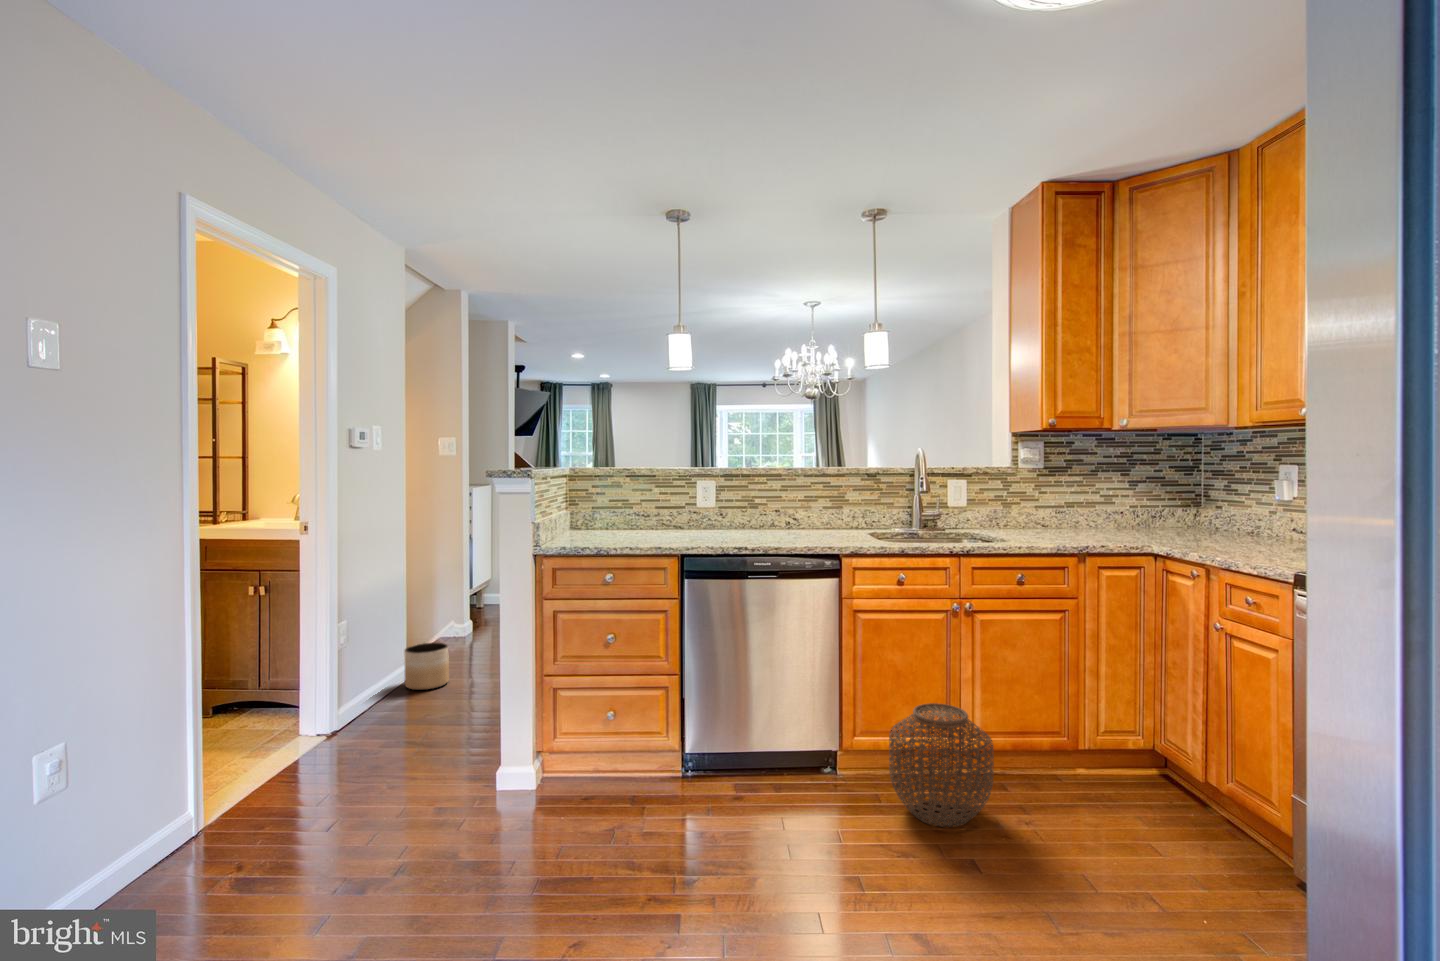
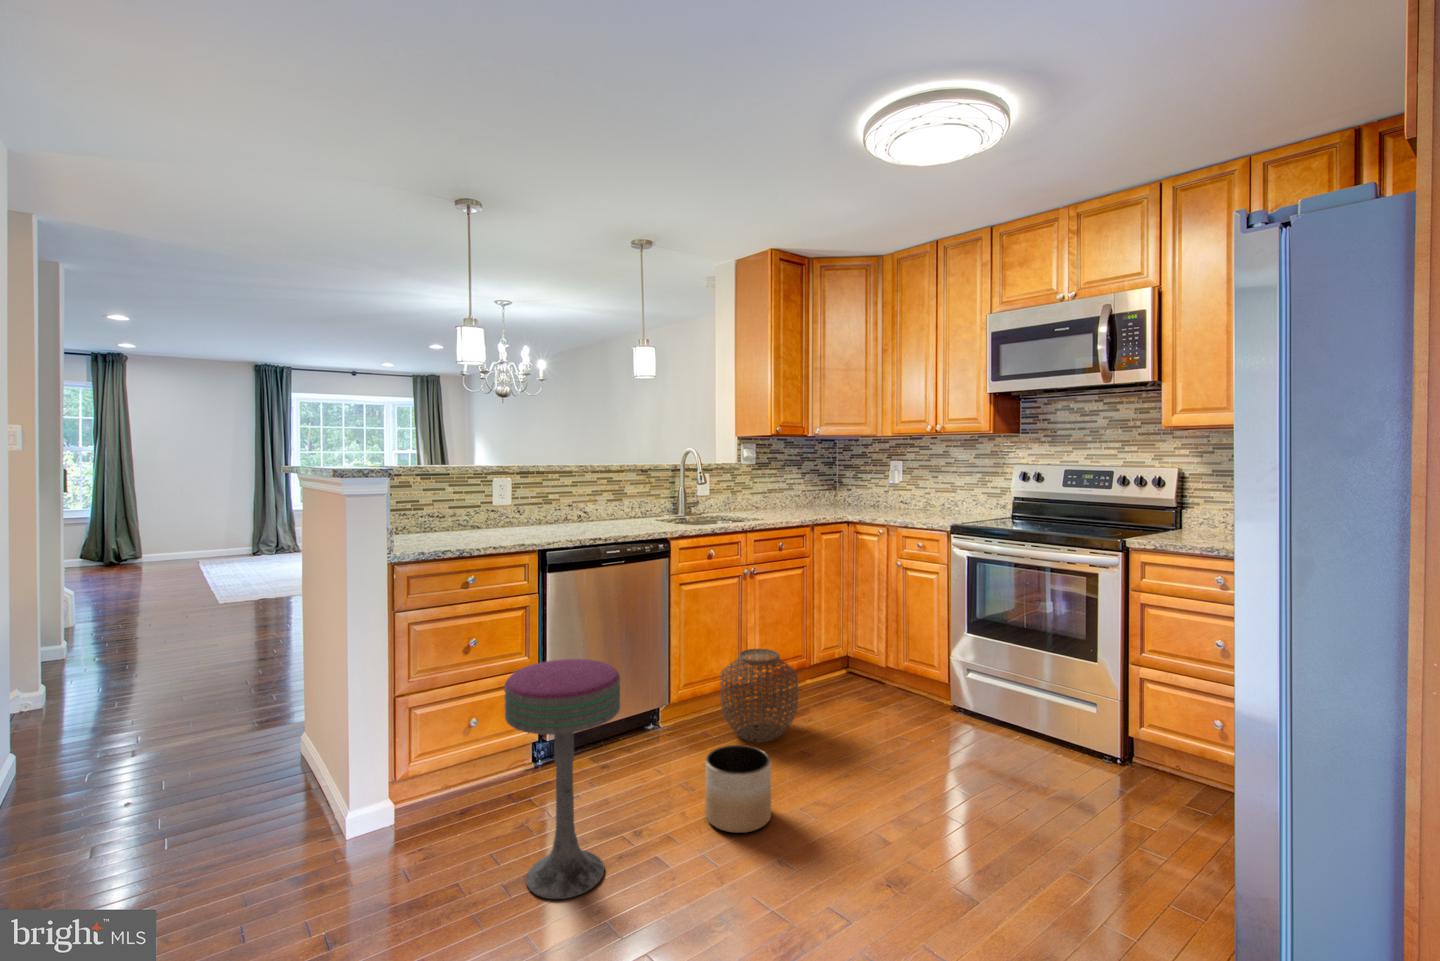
planter: present [404,643,449,690] -> present [705,745,771,833]
bar stool: none [541,663,655,901] -> present [504,659,620,899]

